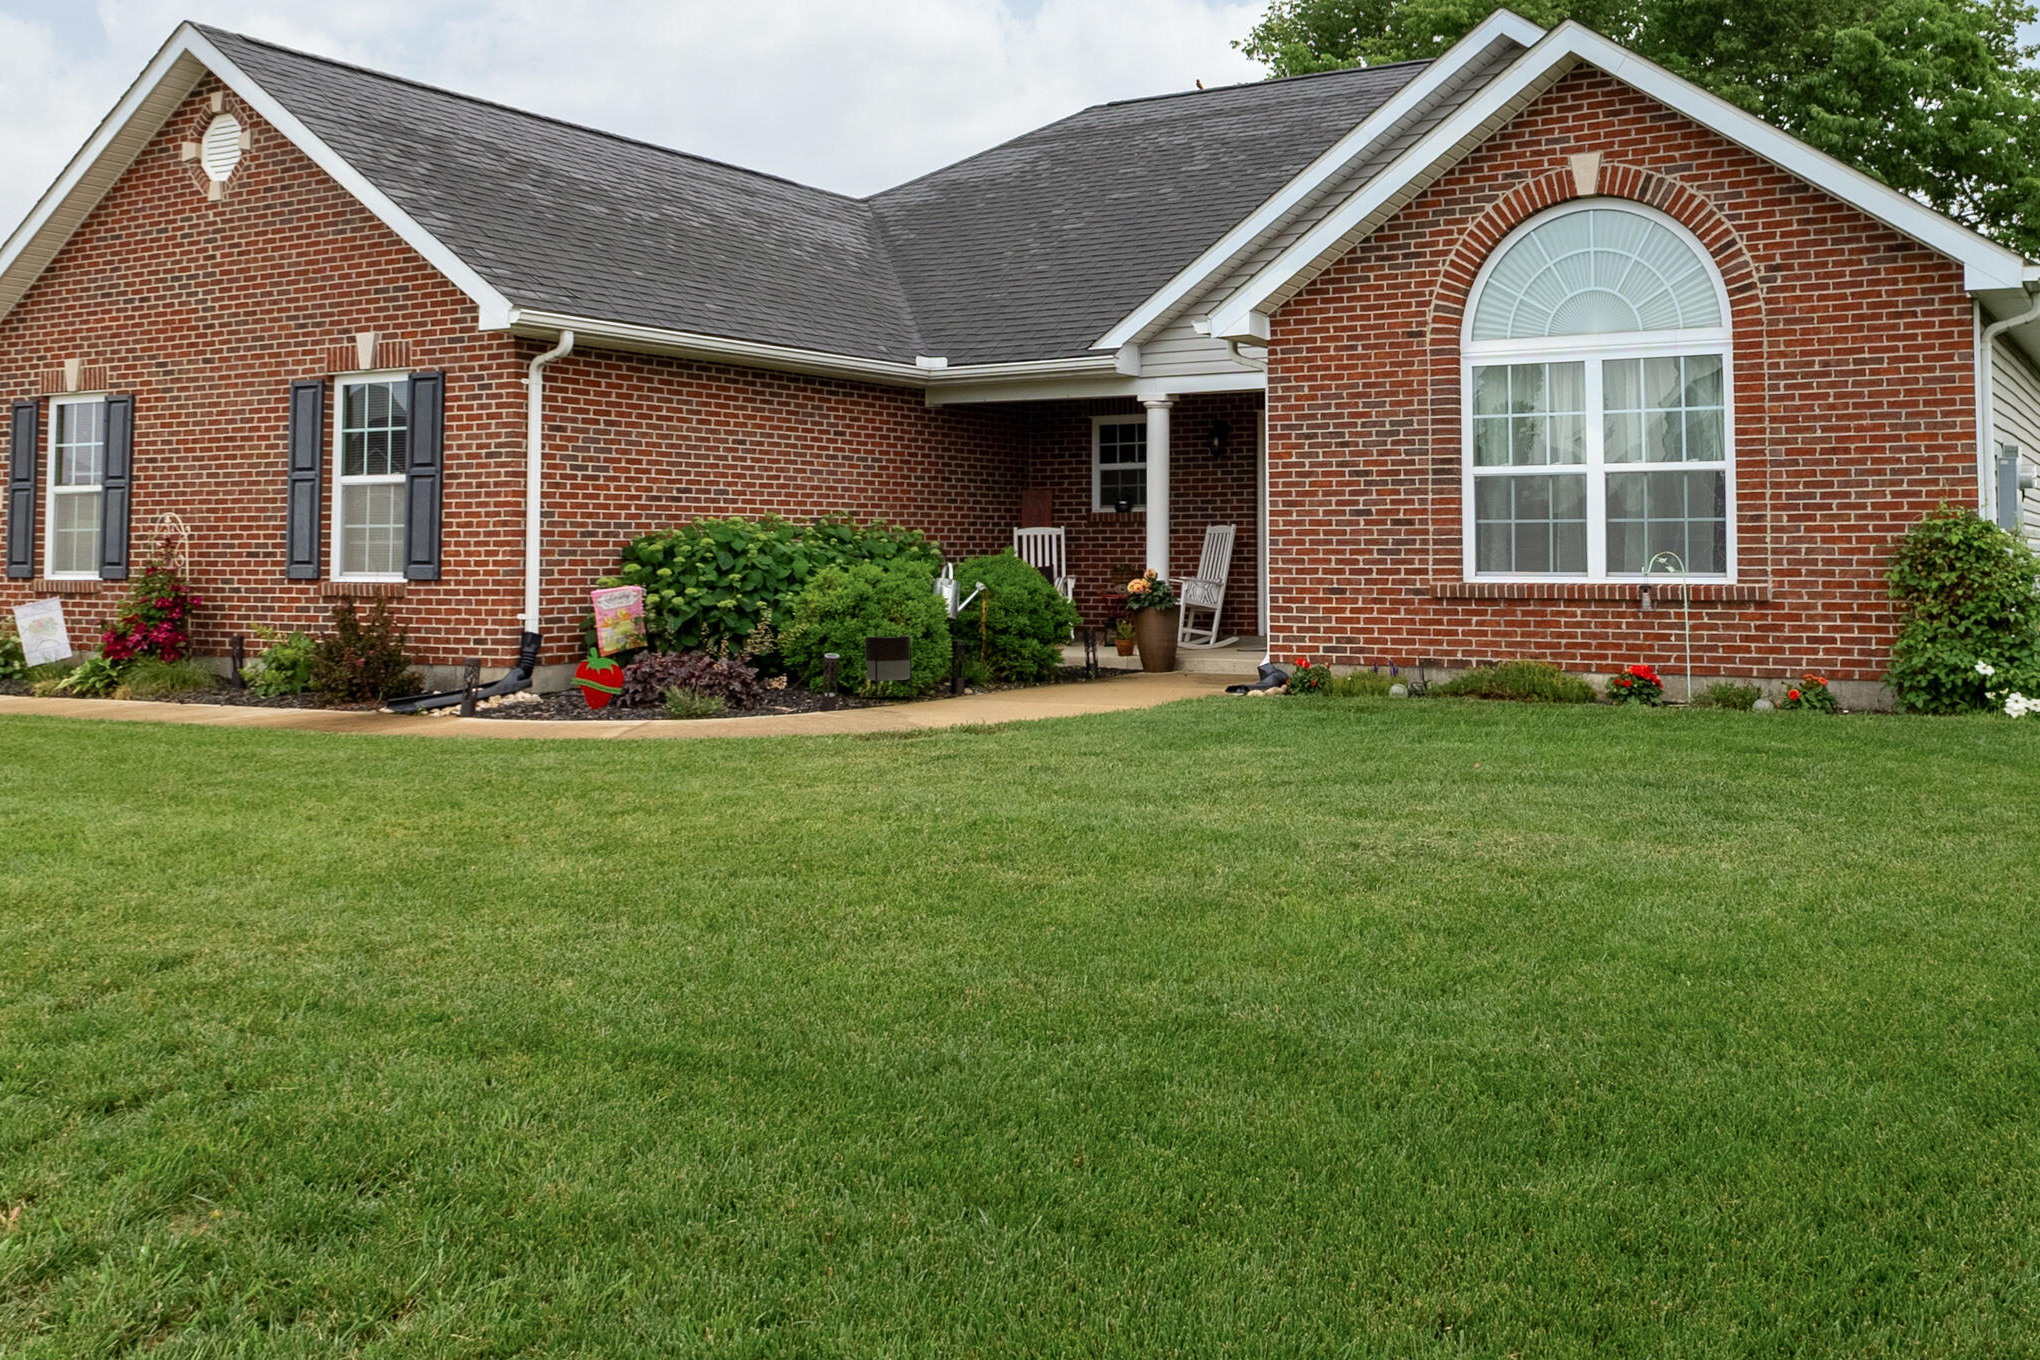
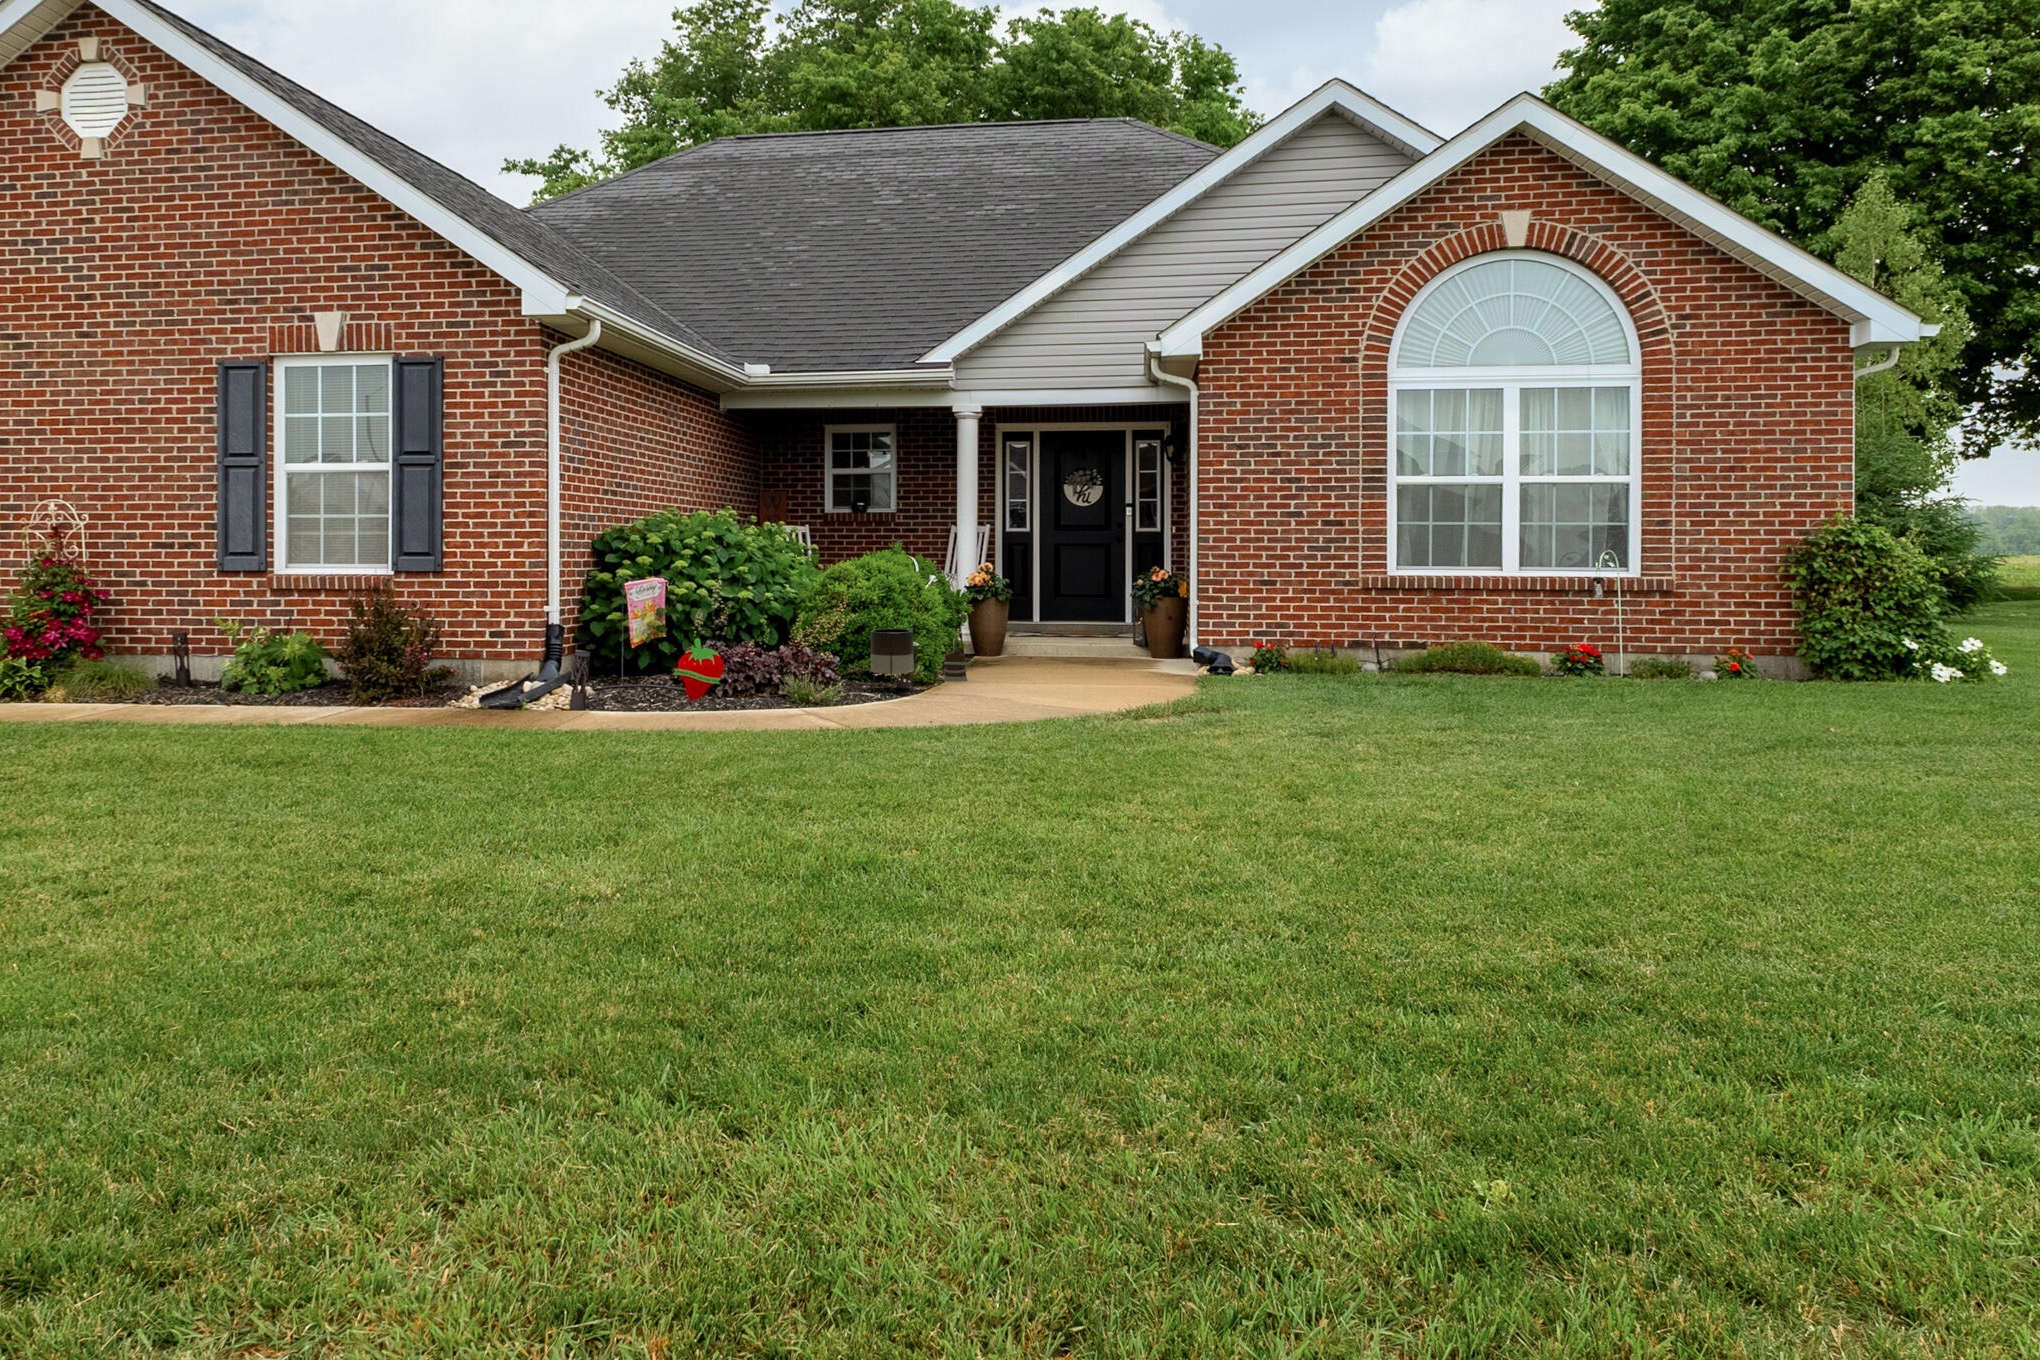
wooden bucket: none [977,649,1002,695] -> present [944,638,967,681]

